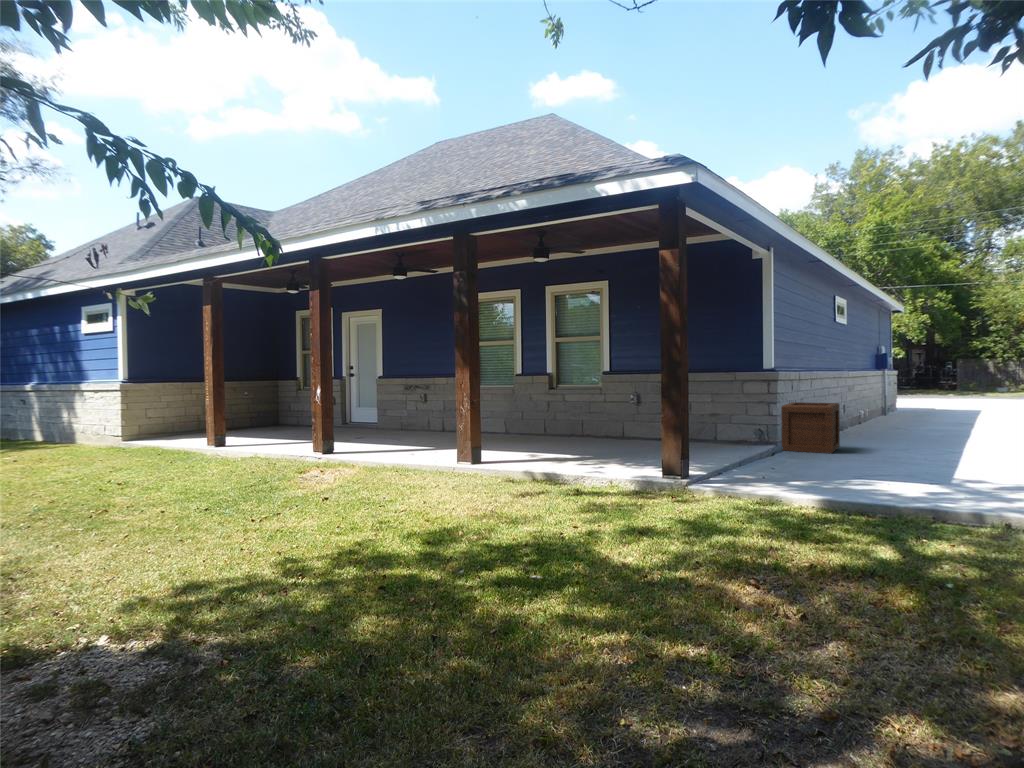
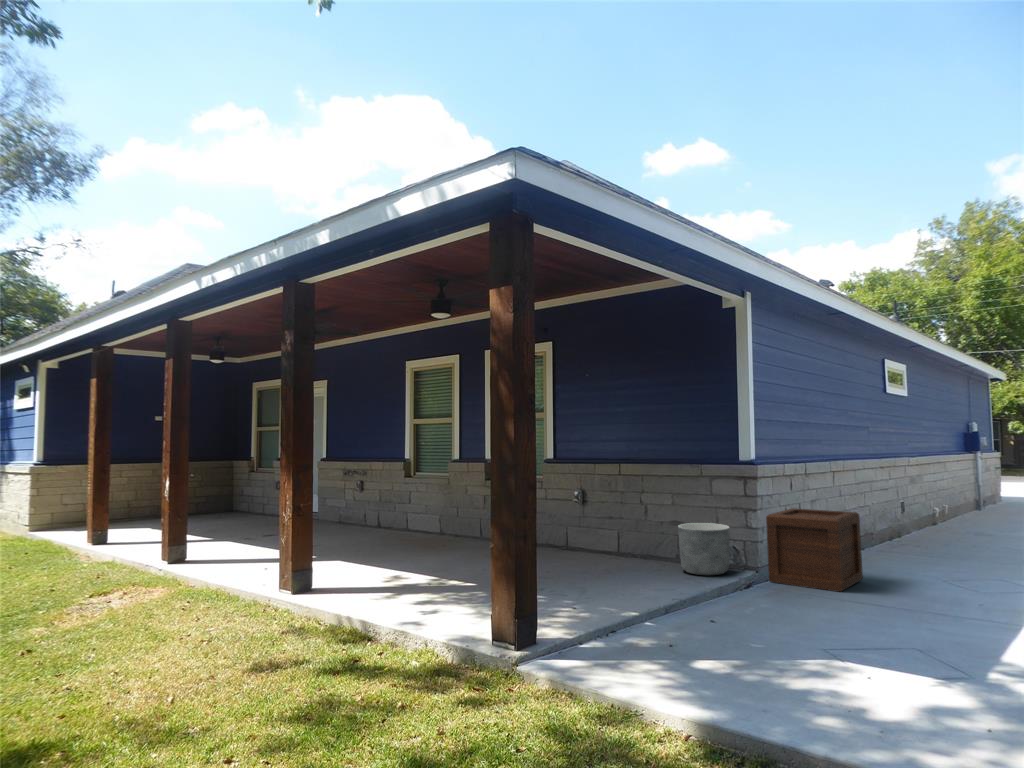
planter: none [723,413,759,446] -> present [678,523,730,575]

